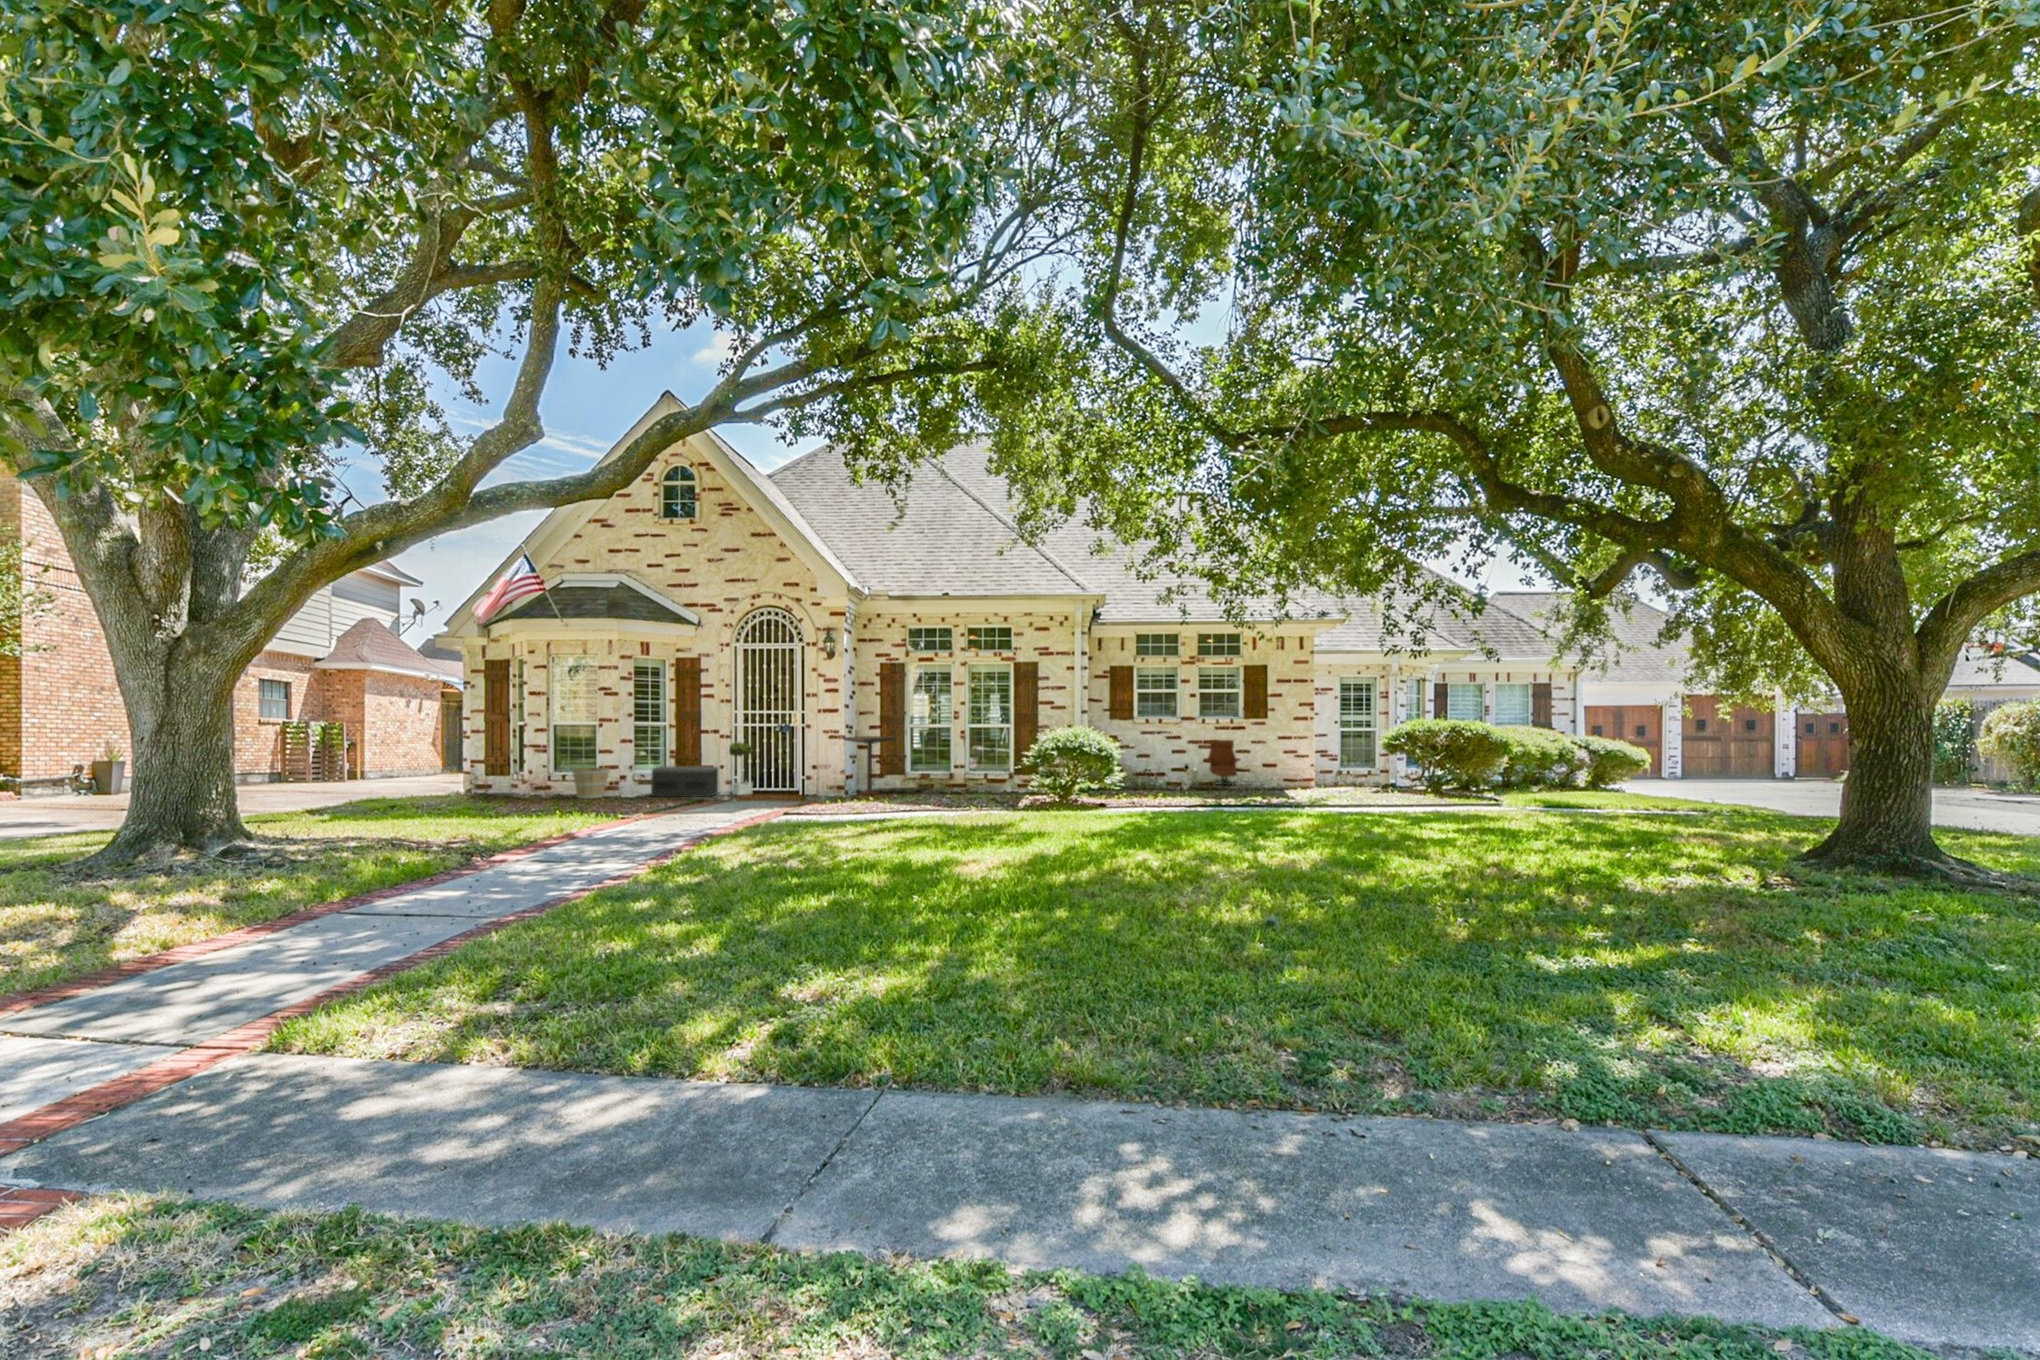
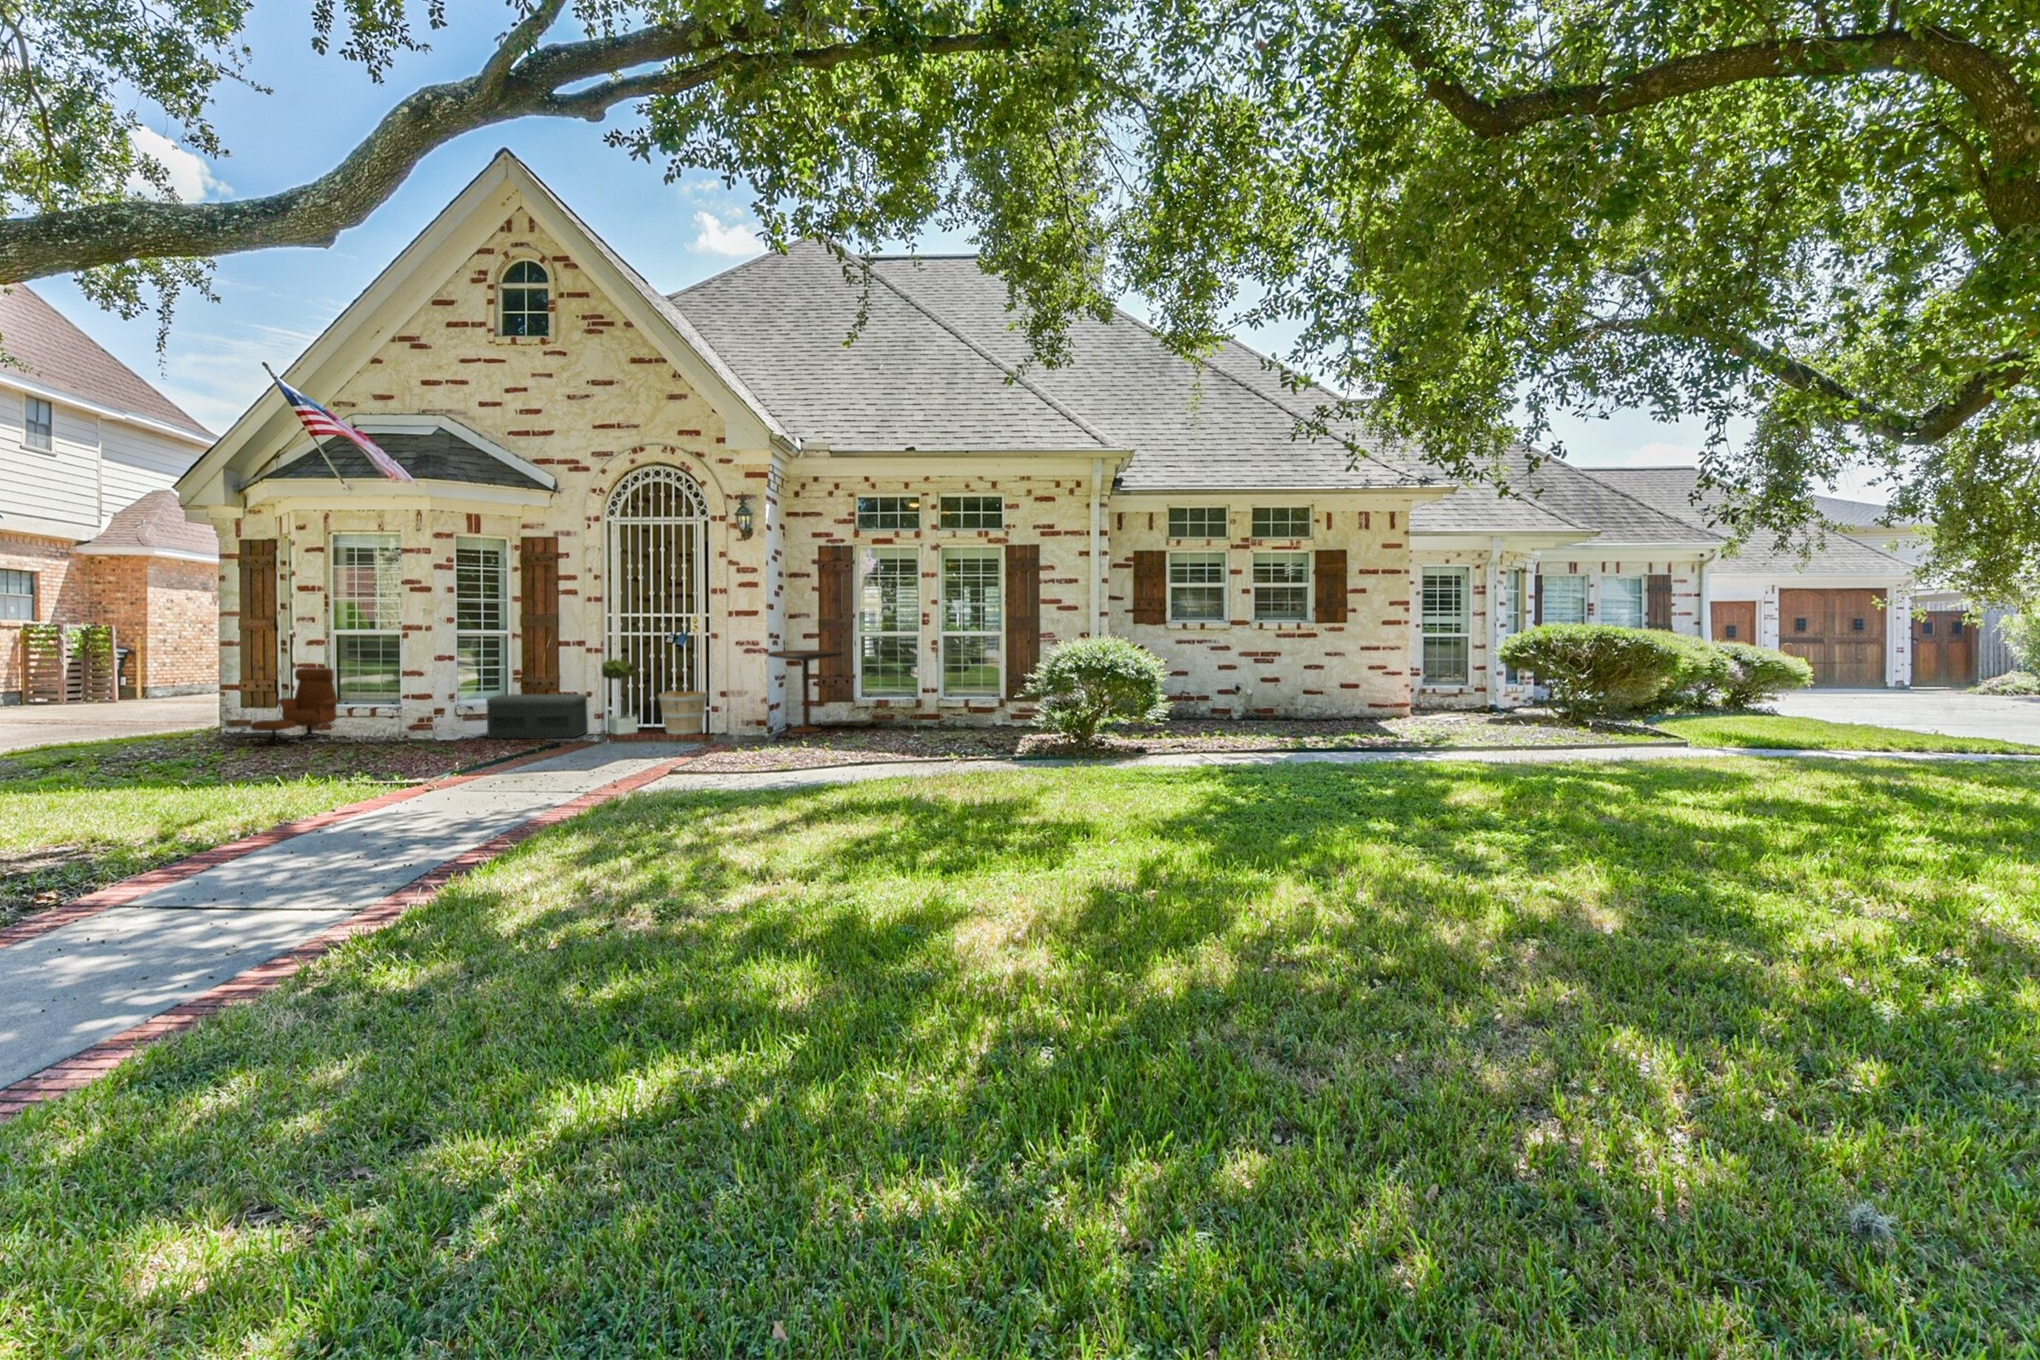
lounge chair: present [1205,740,1240,786] -> present [251,668,341,747]
wooden bucket: present [572,767,610,799] -> present [658,690,708,735]

